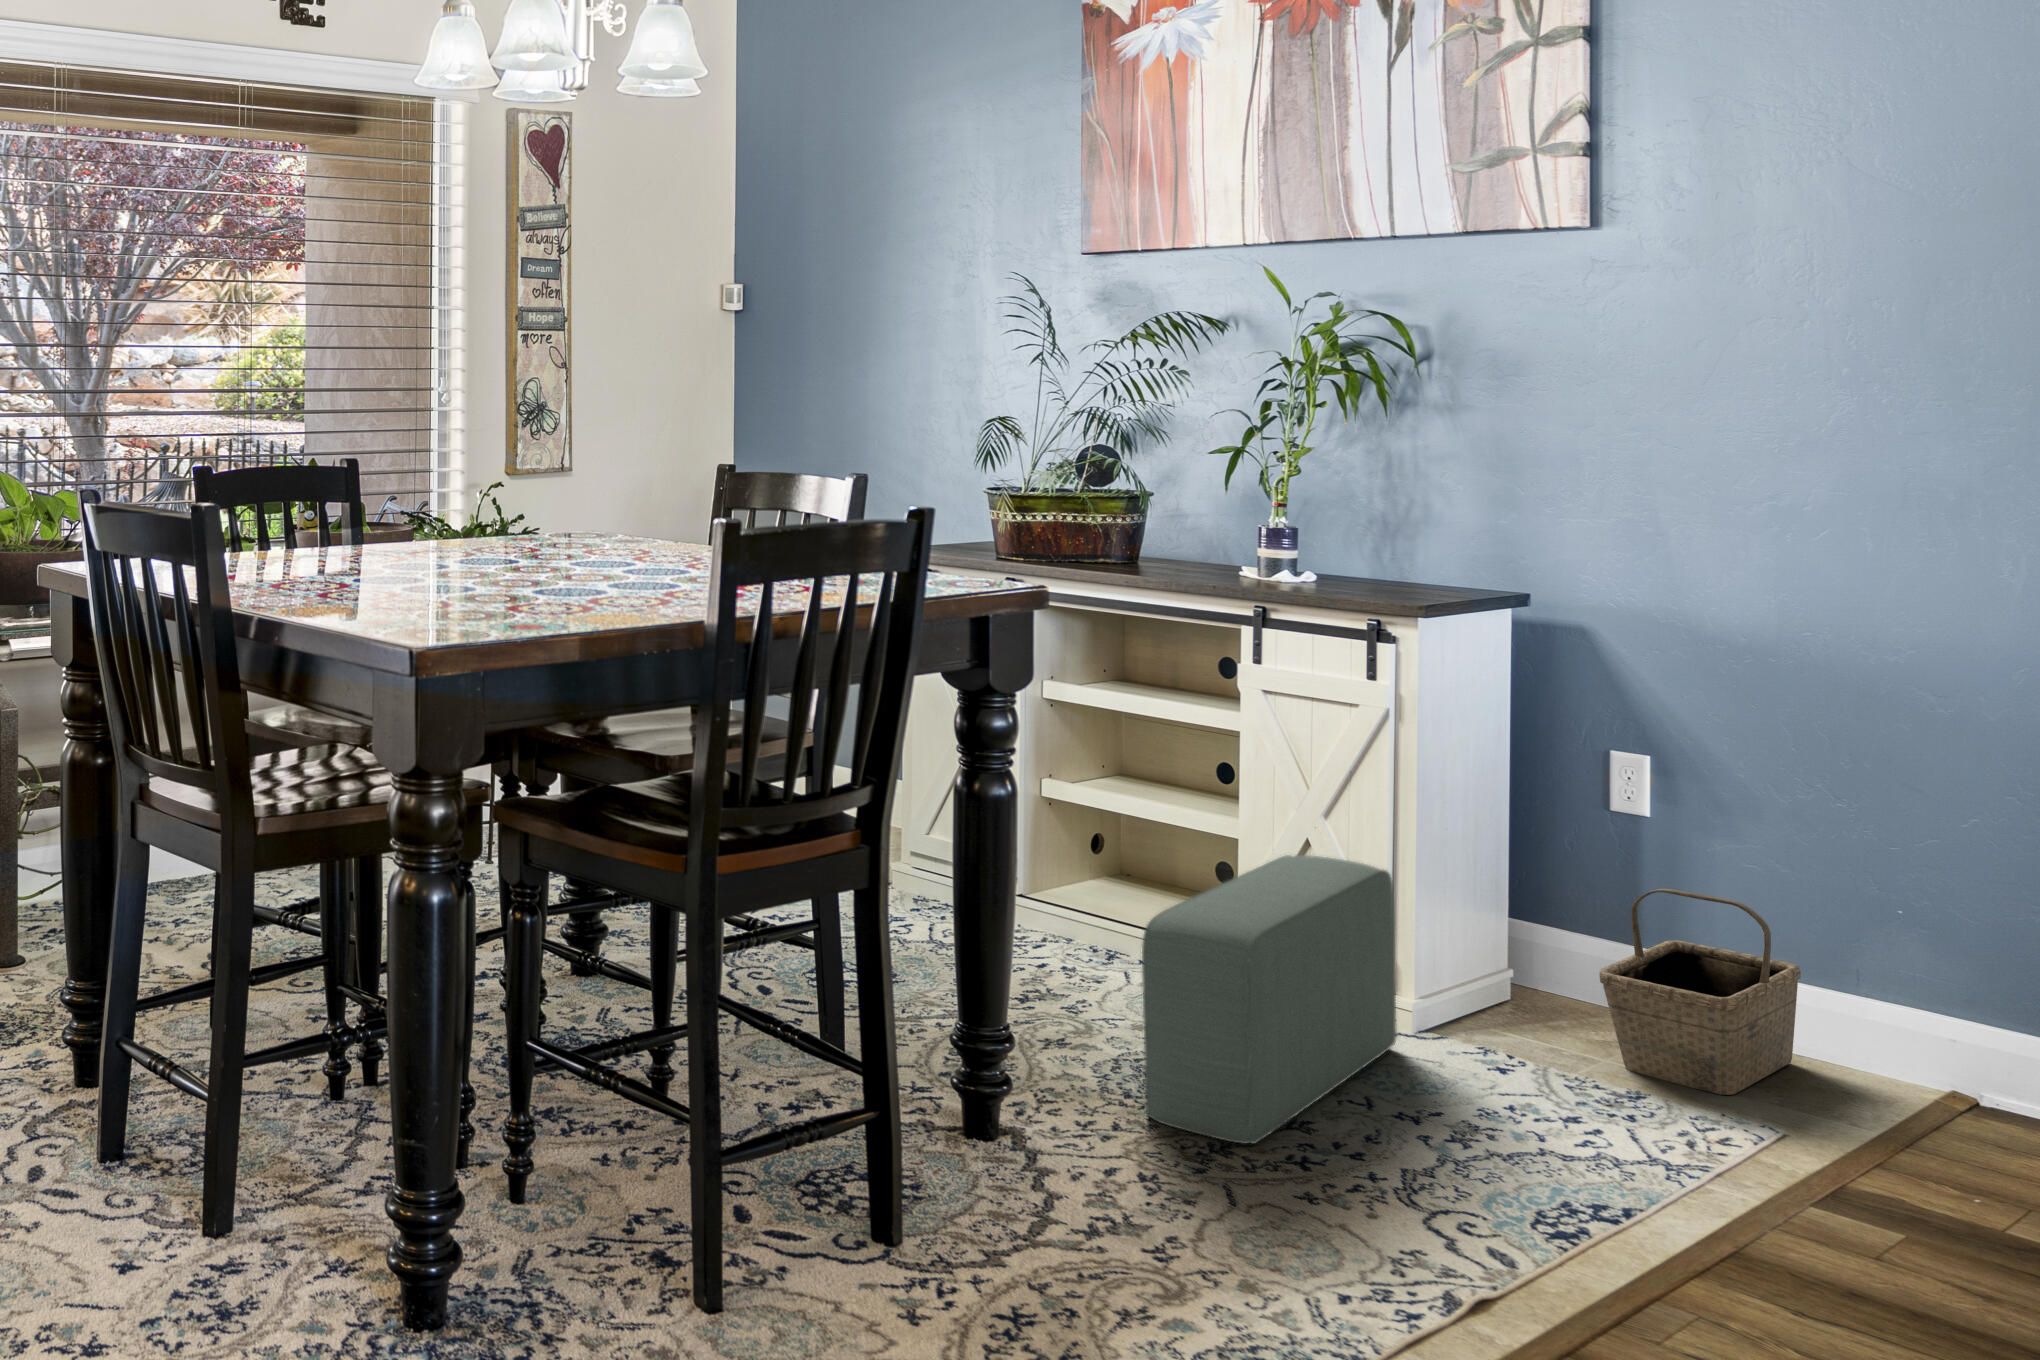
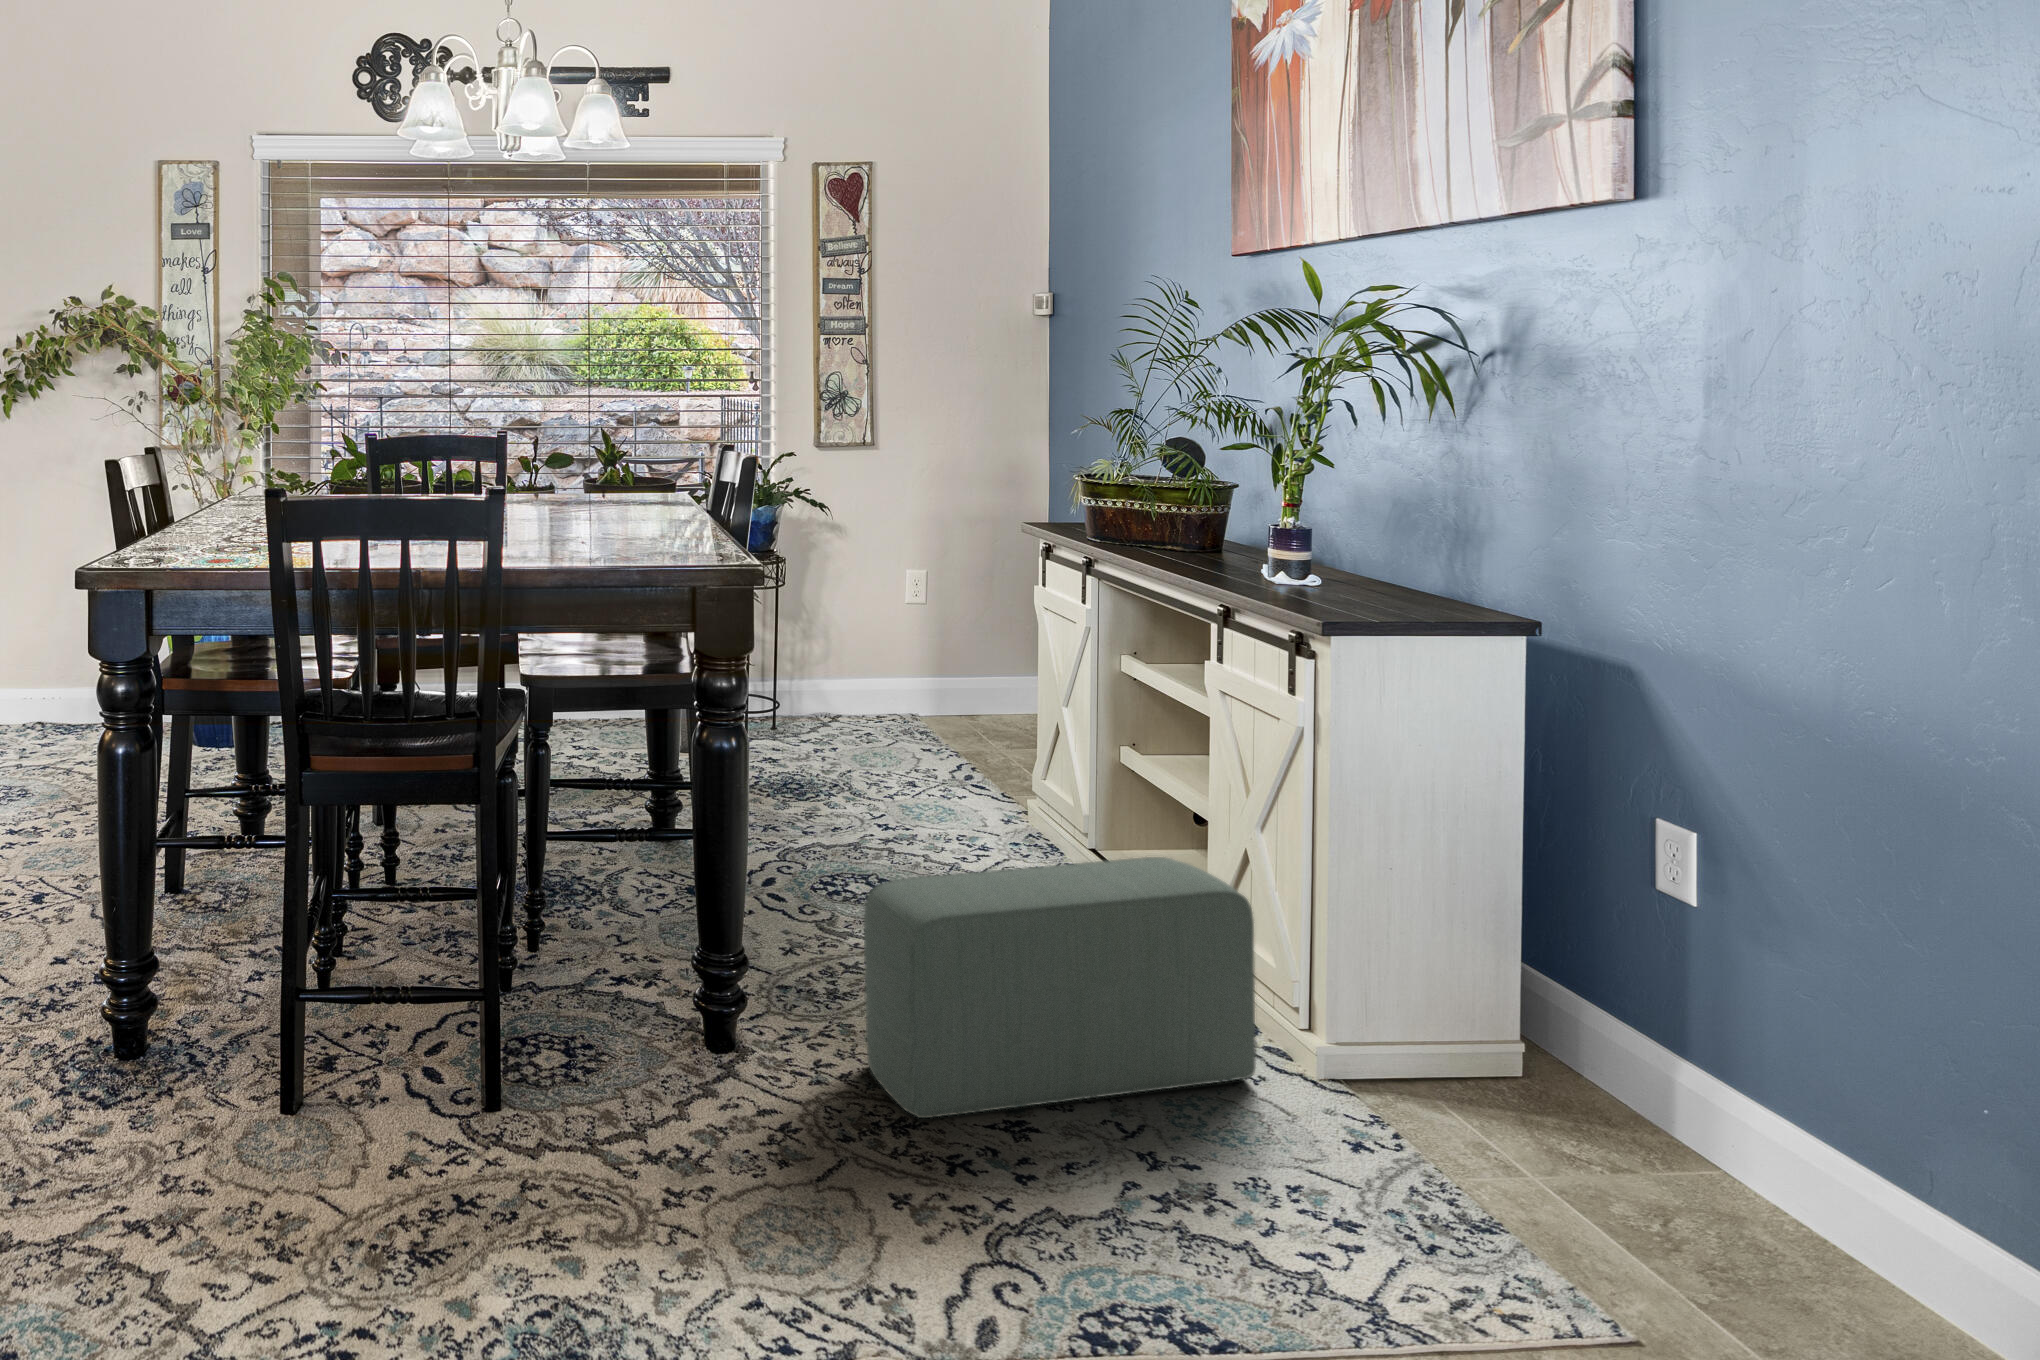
basket: present [1599,889,1801,1095] -> none [1497,989,1822,1259]

